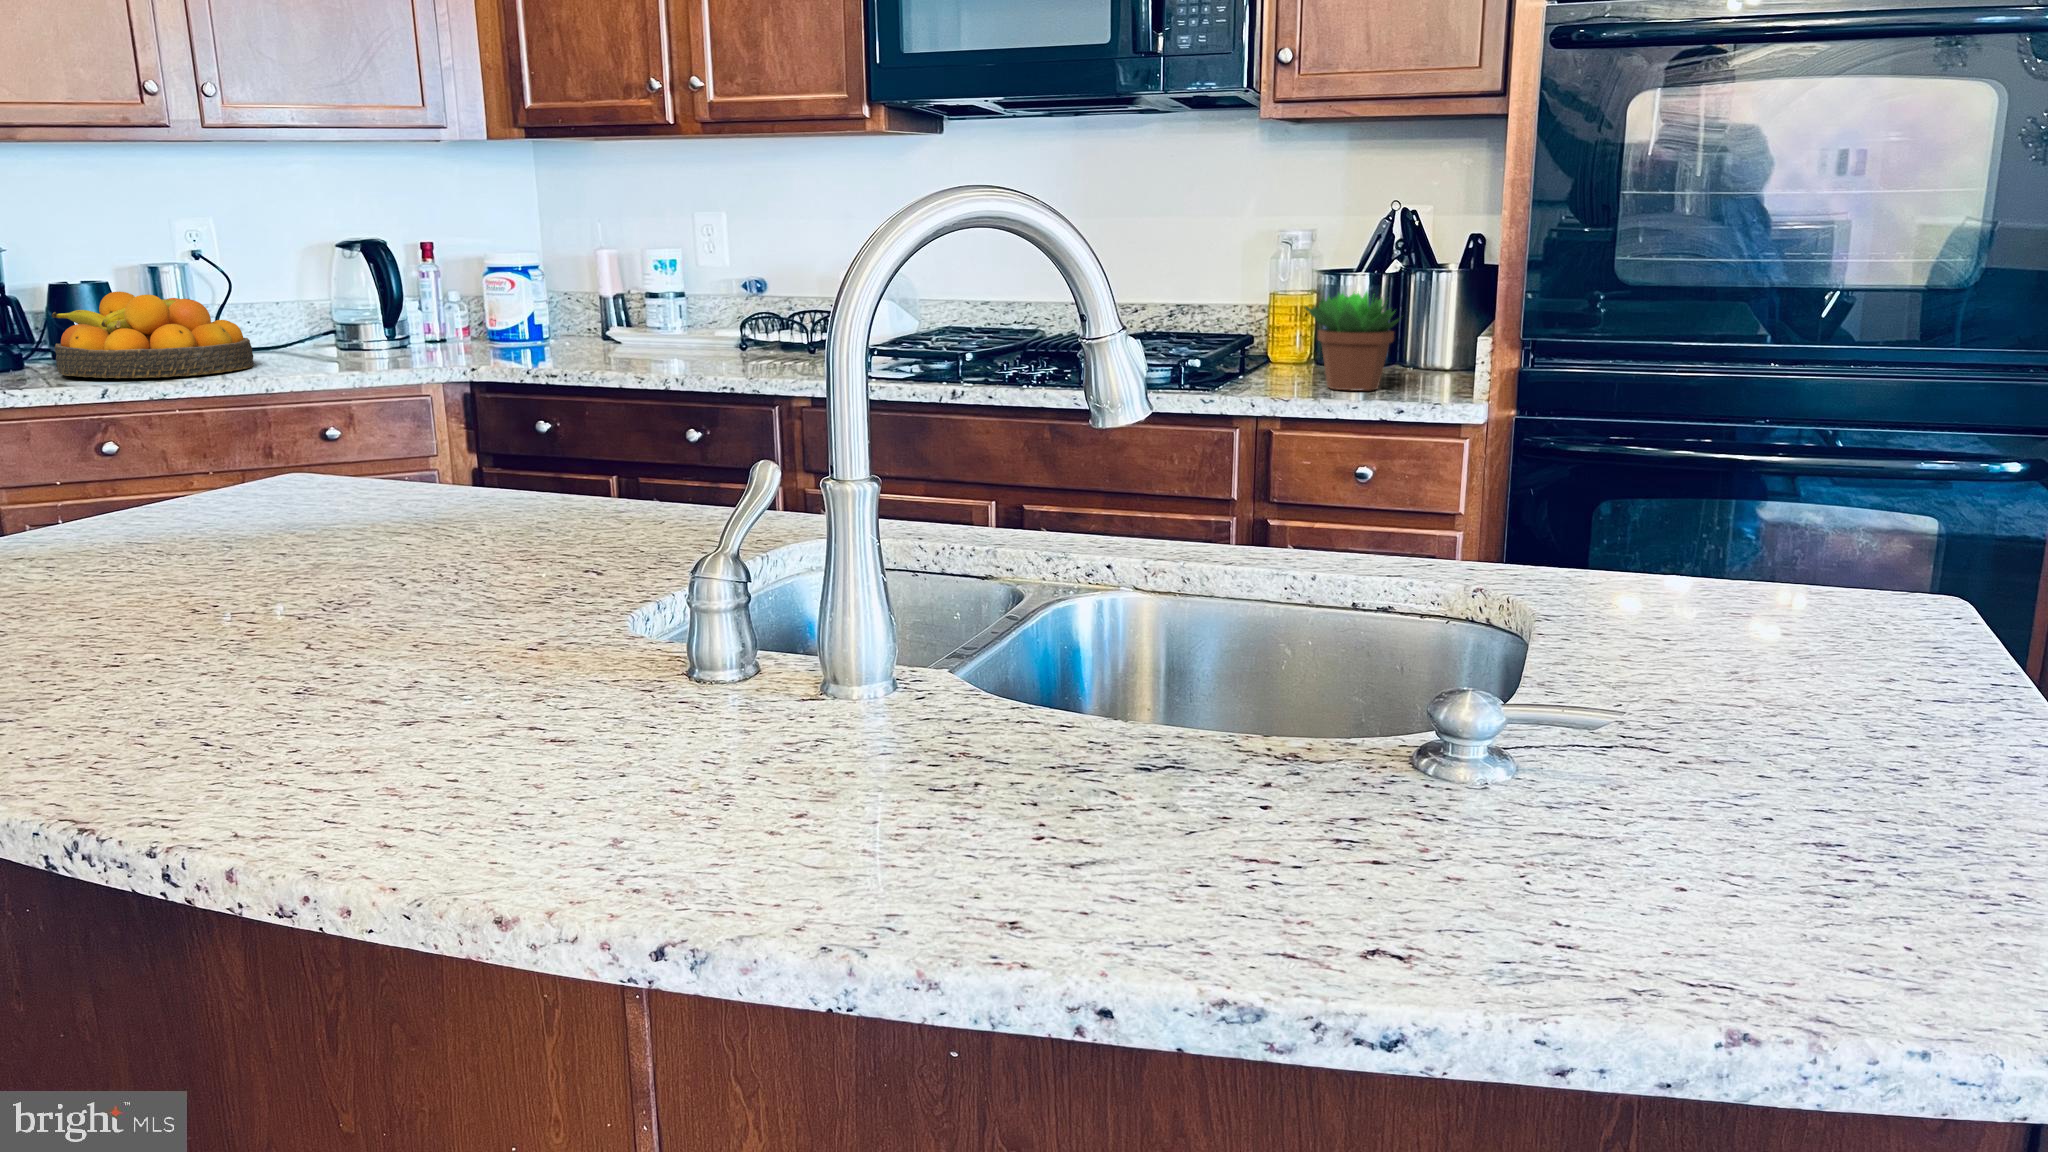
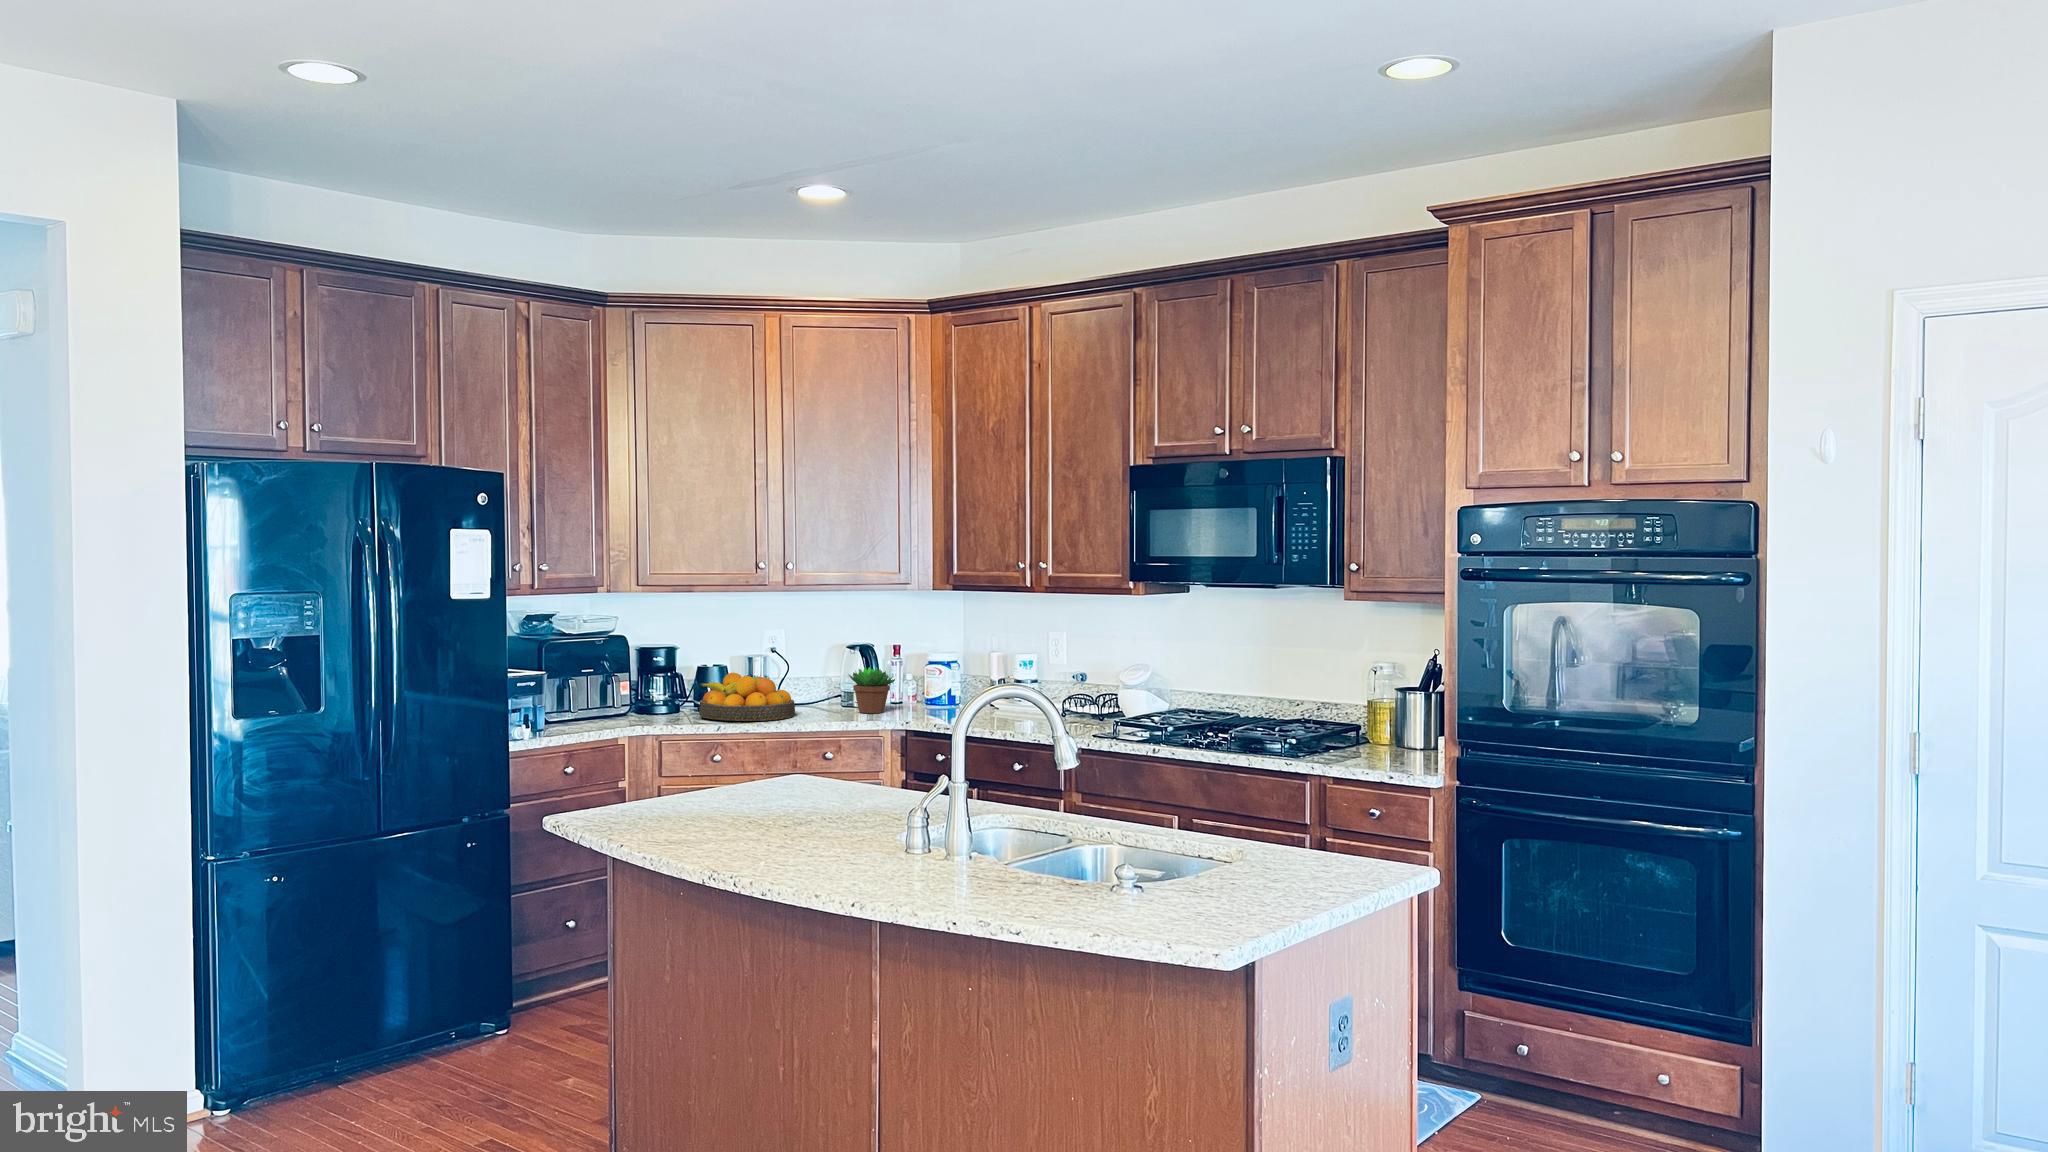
succulent plant: present [1306,292,1400,391] -> present [848,667,895,713]

